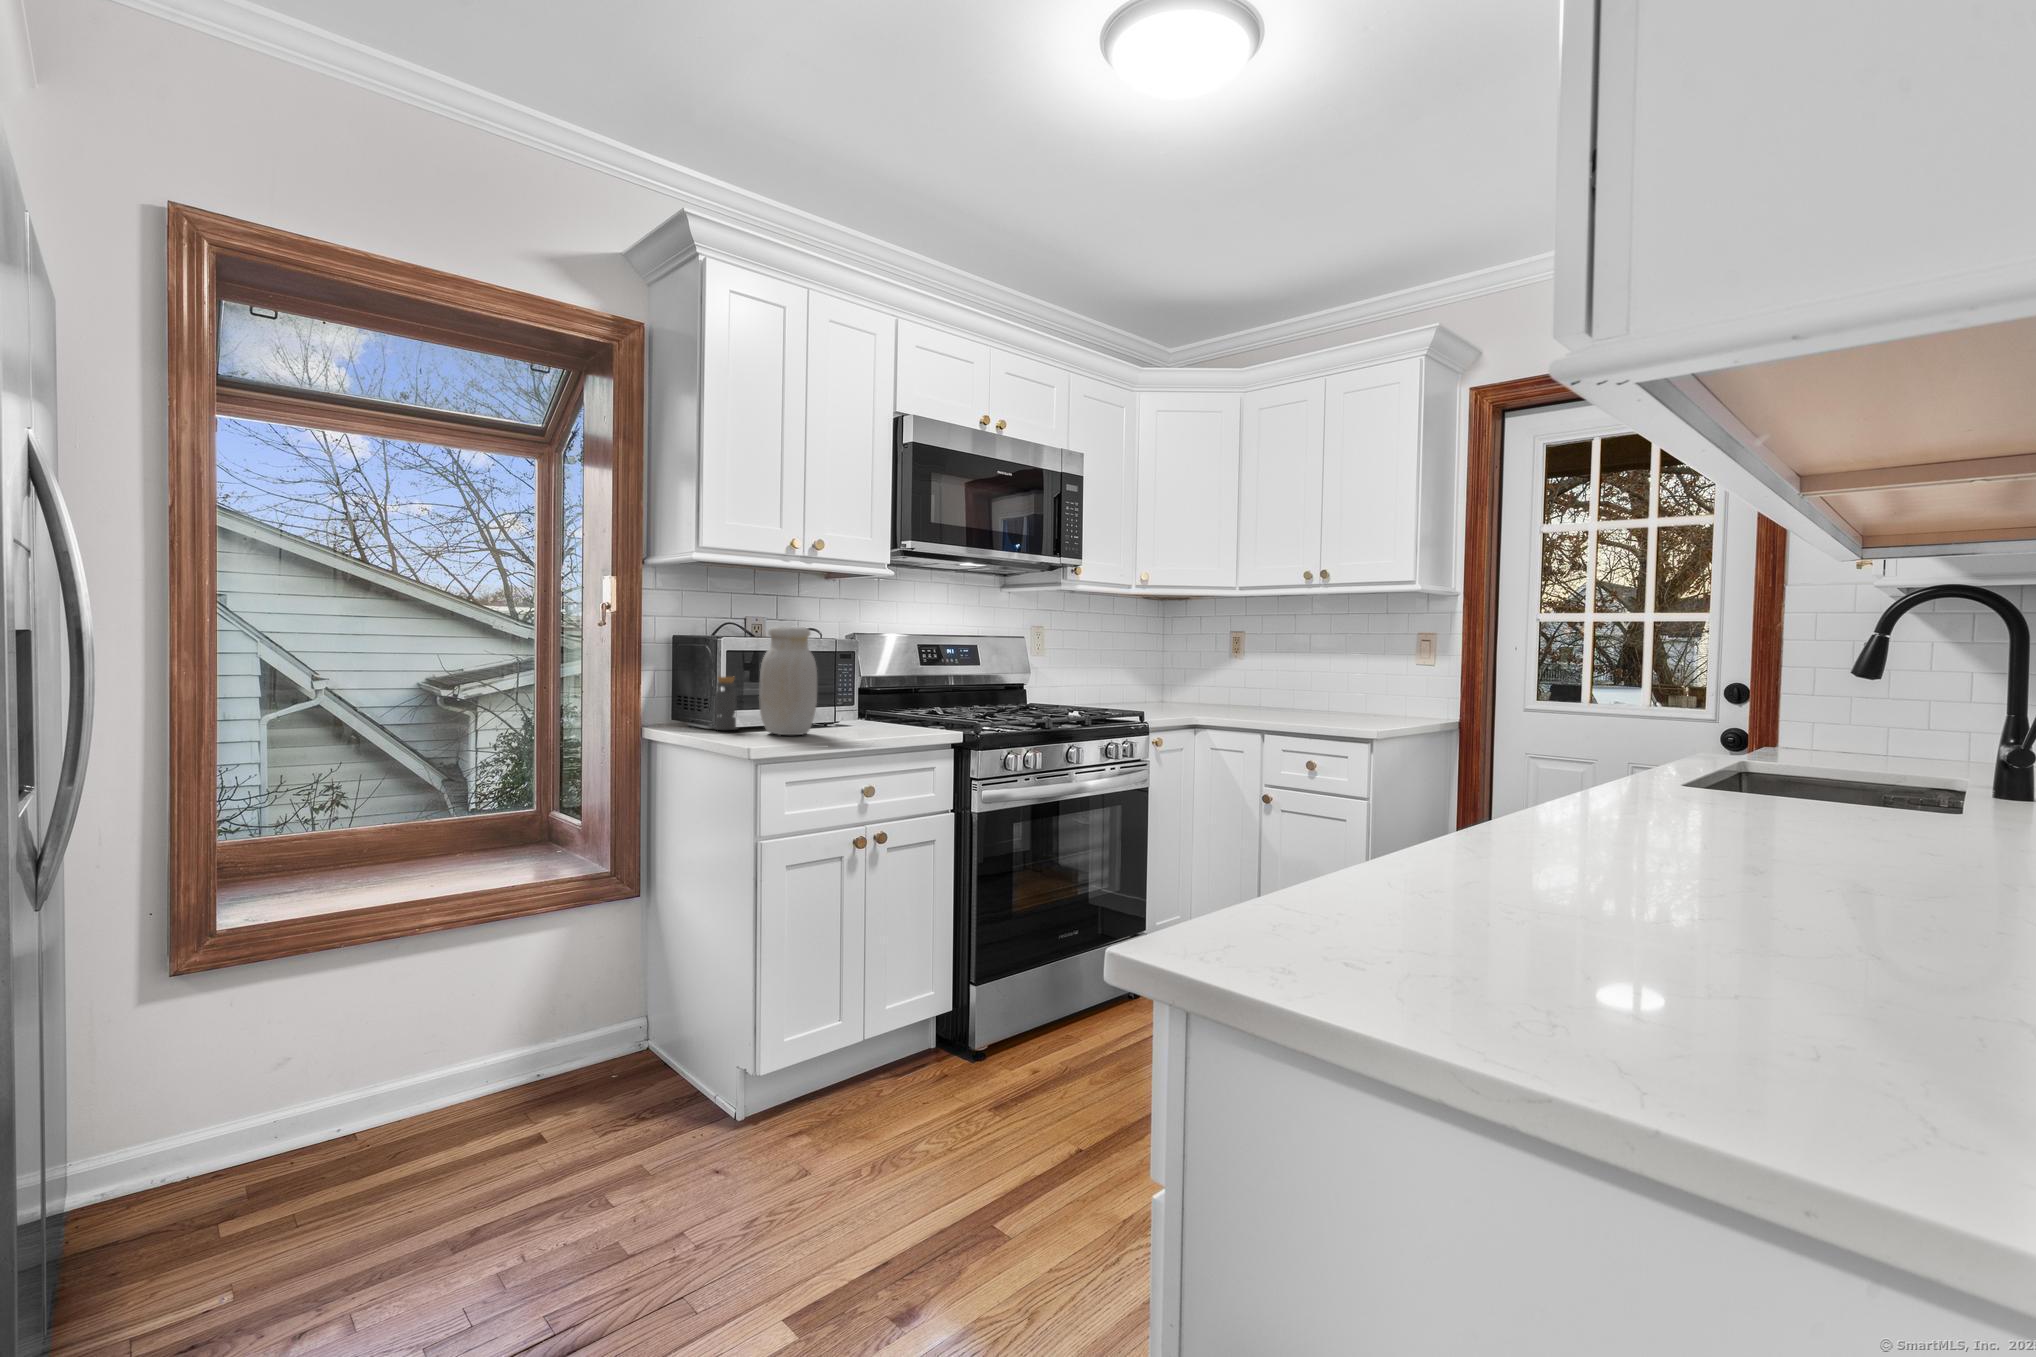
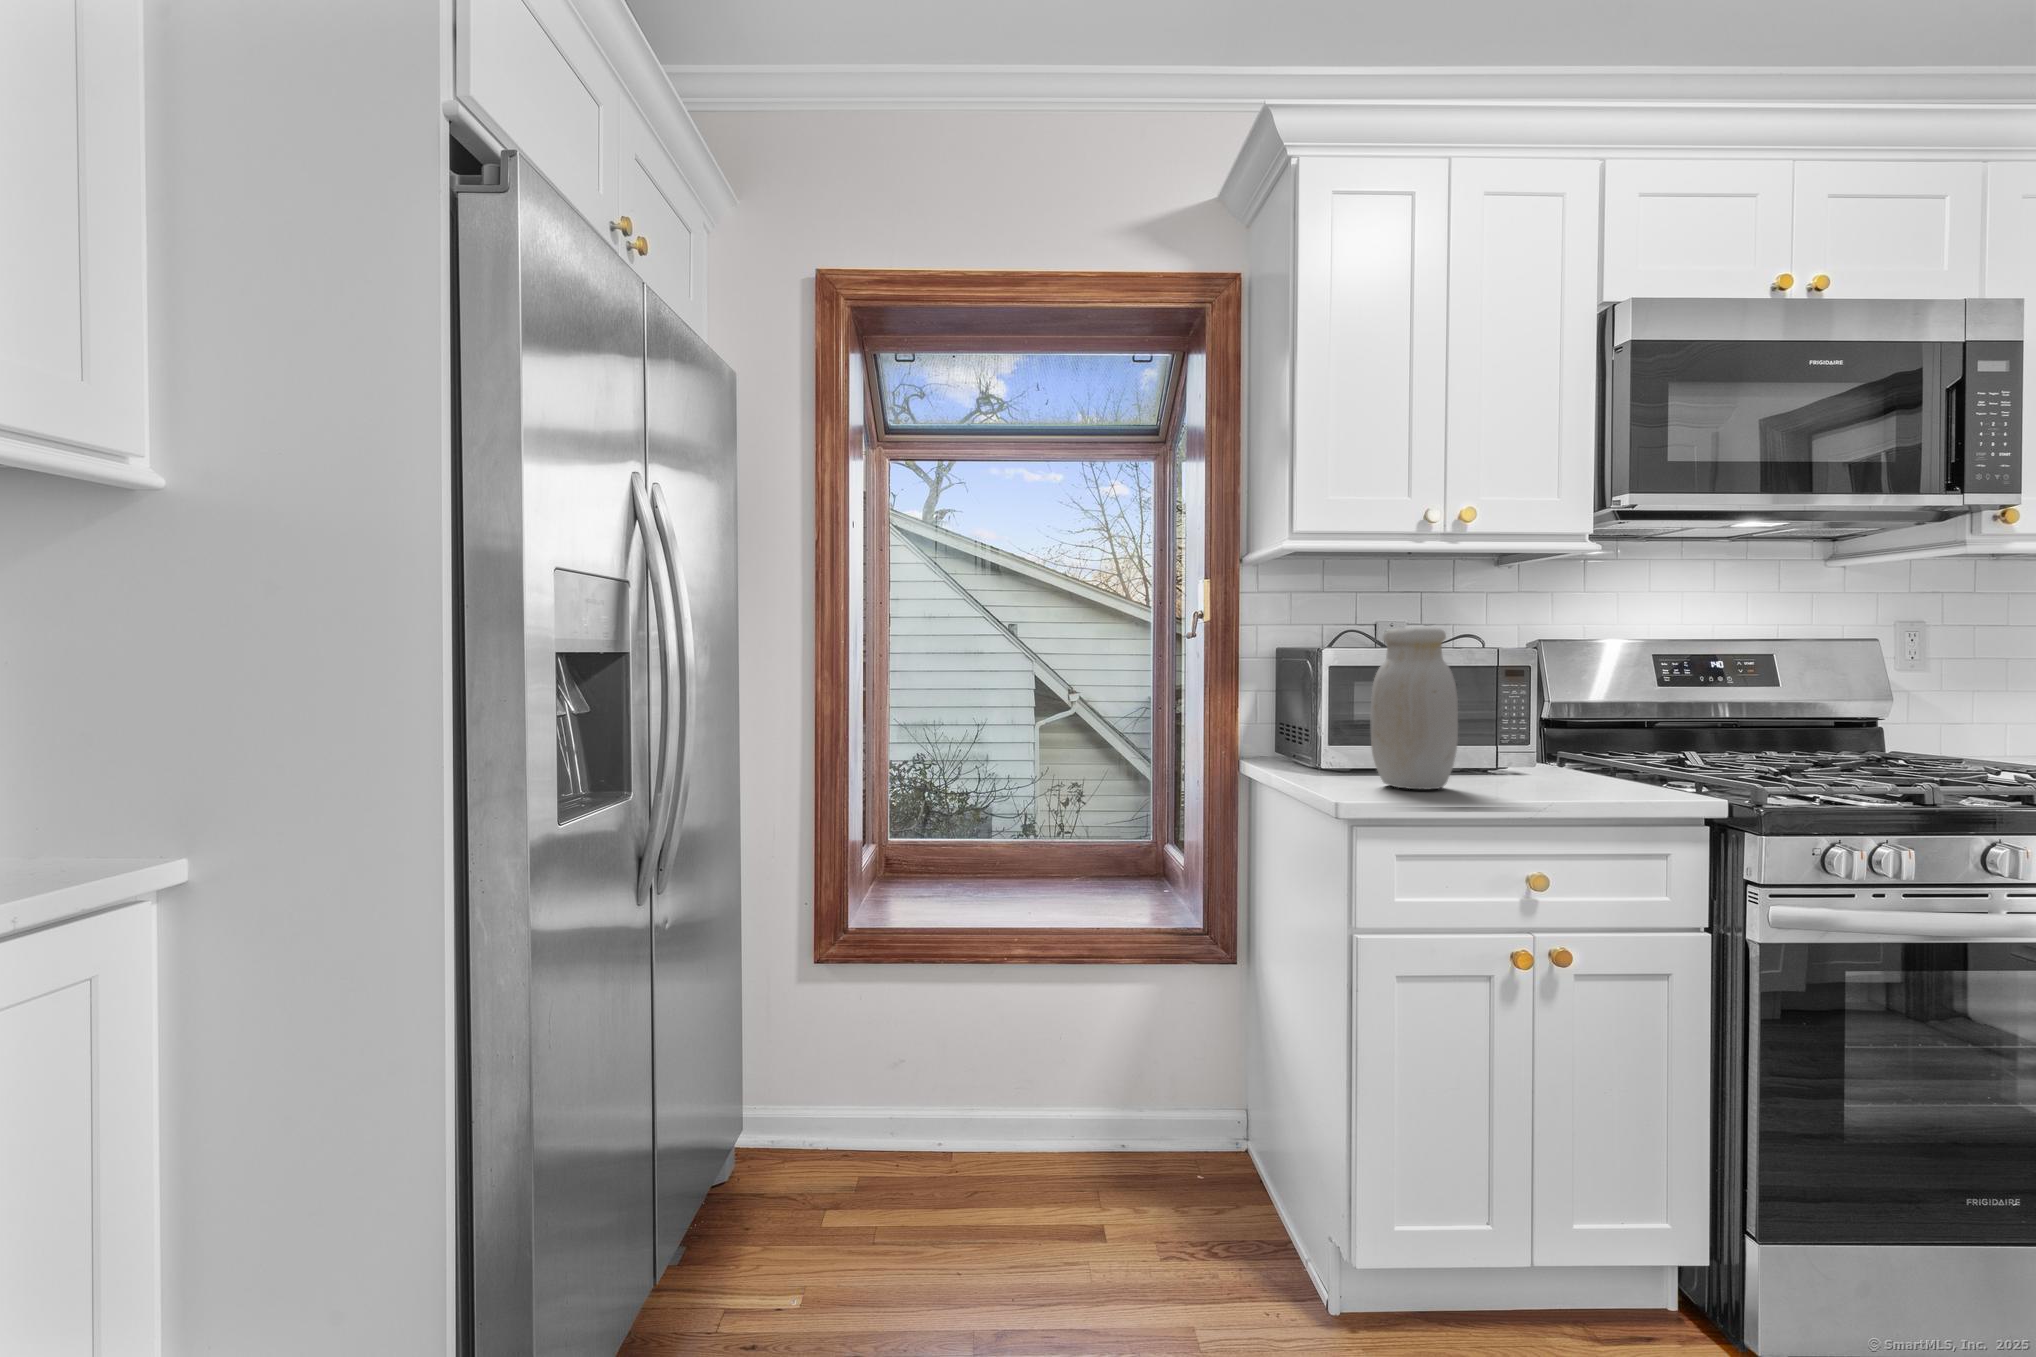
bottle: present [715,676,737,730] -> none [1314,702,1344,778]

